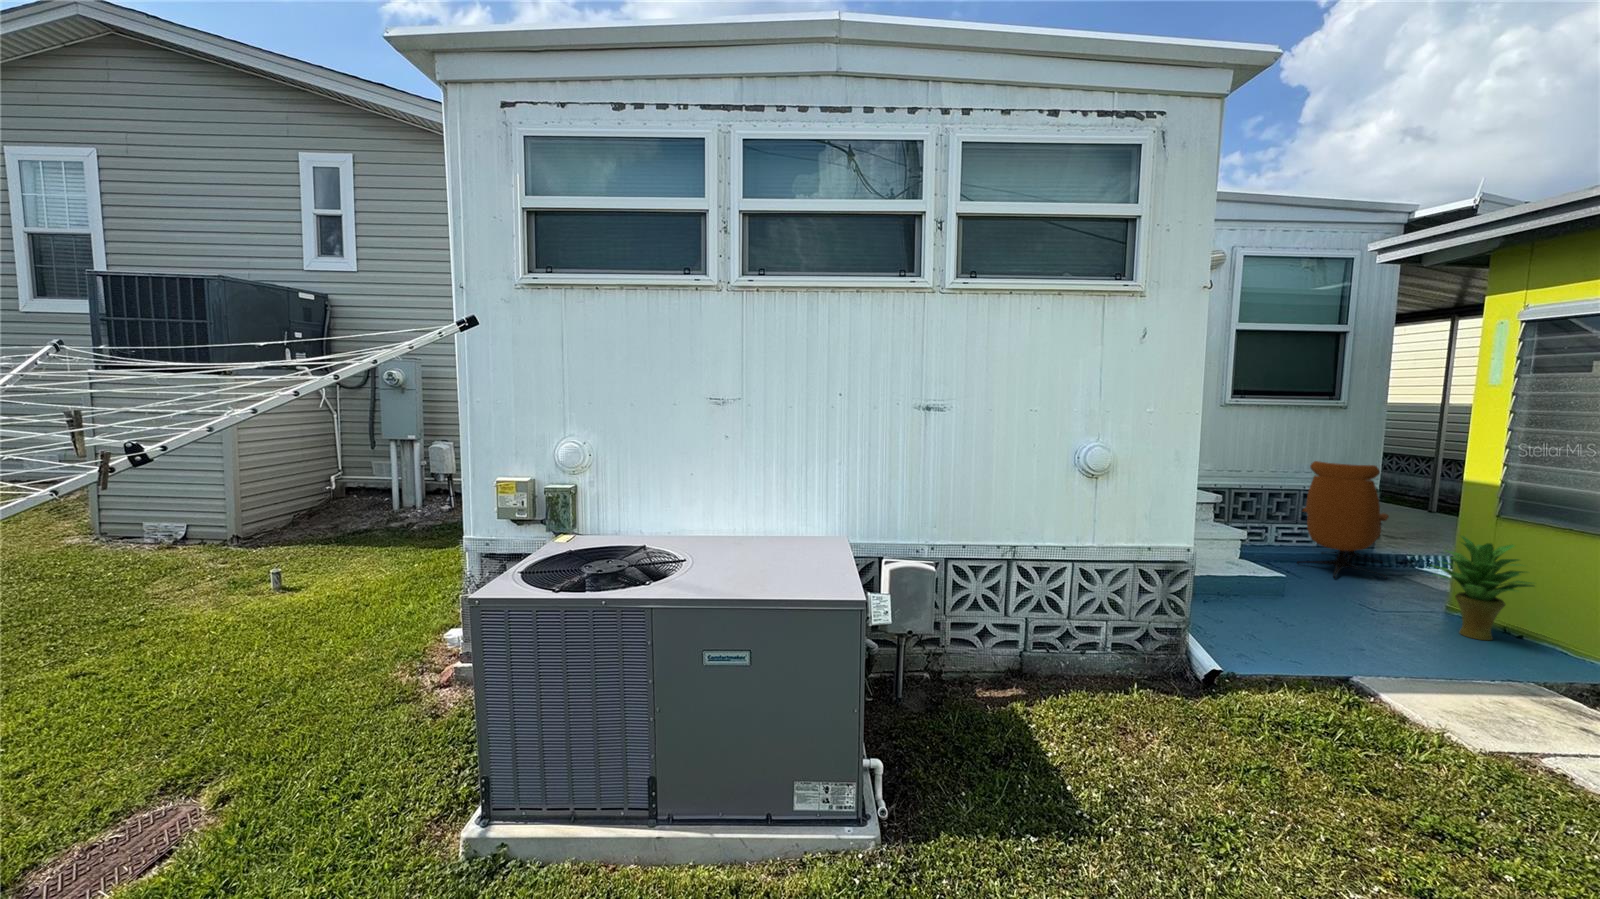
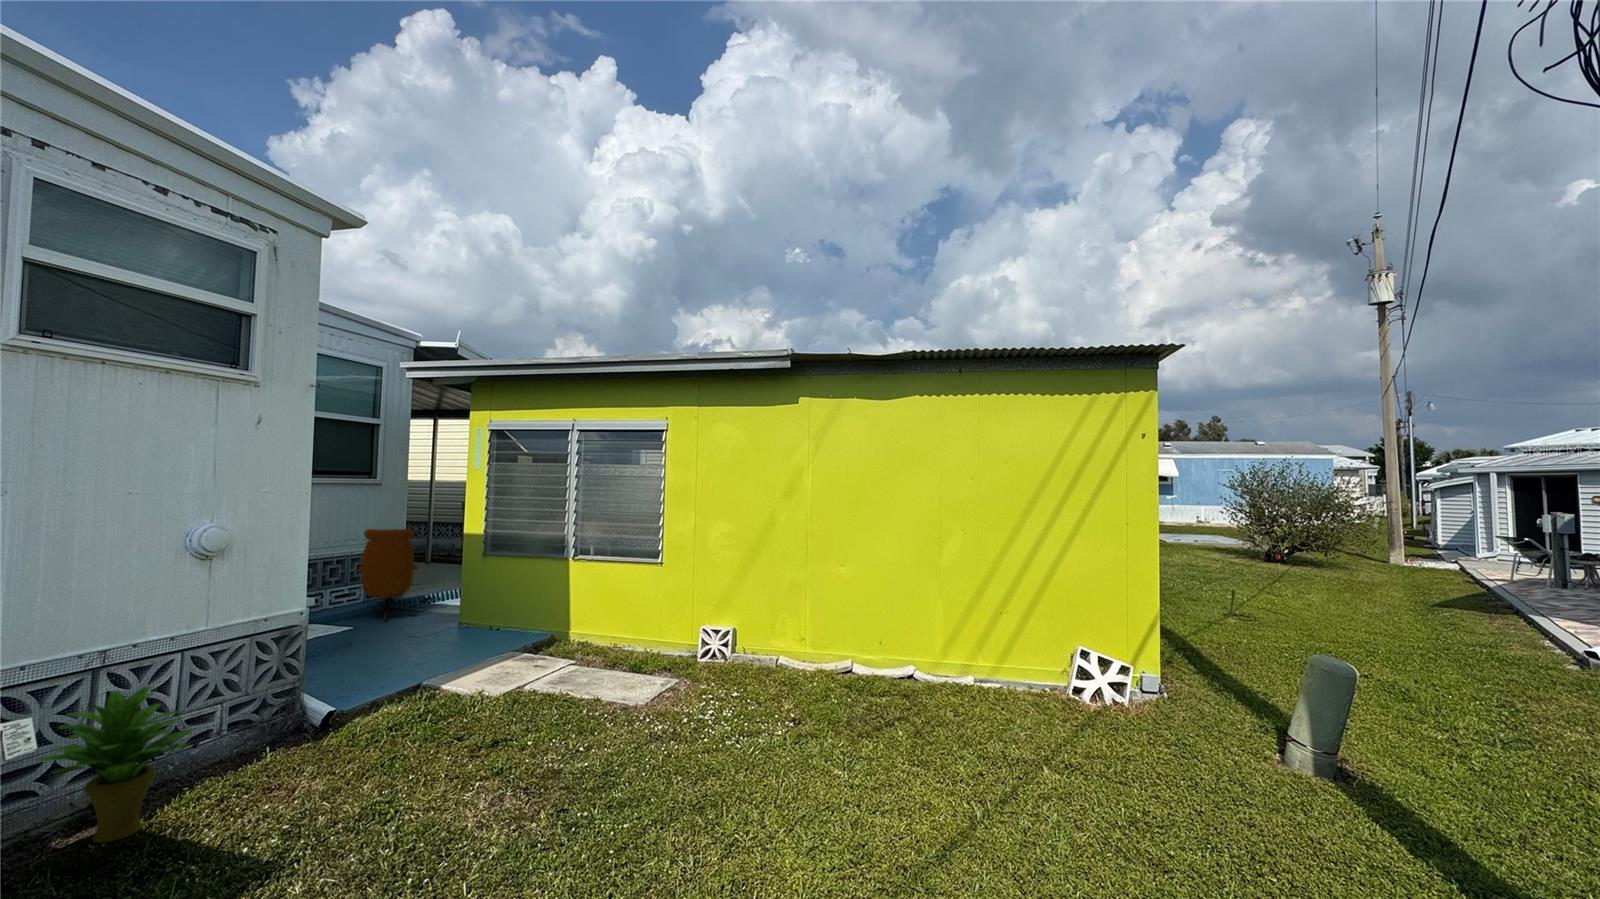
potted plant: present [1432,536,1534,640] -> present [37,687,192,843]

